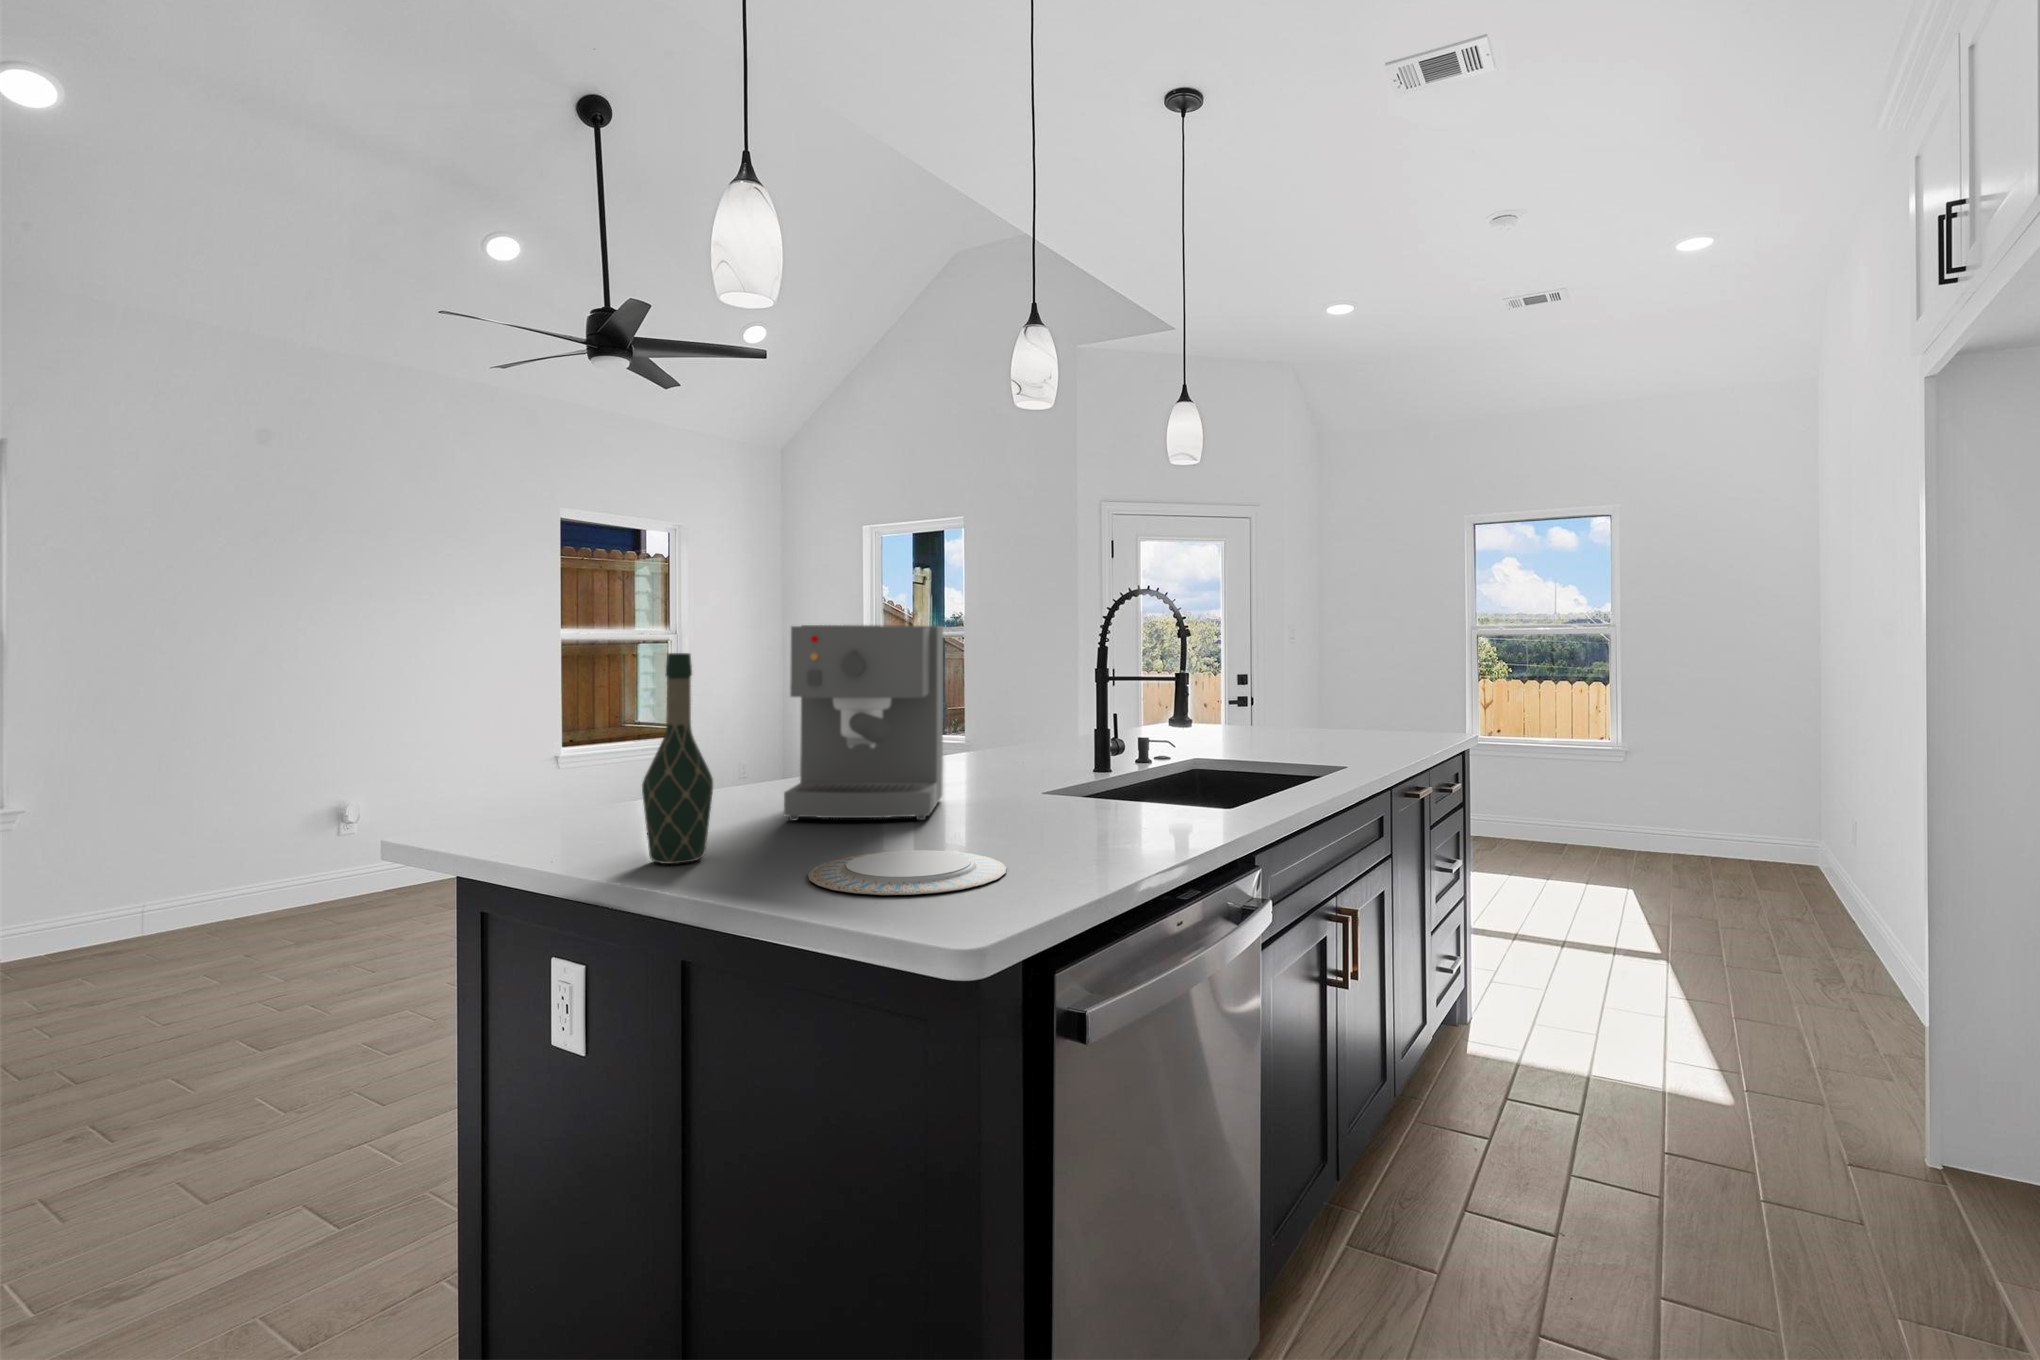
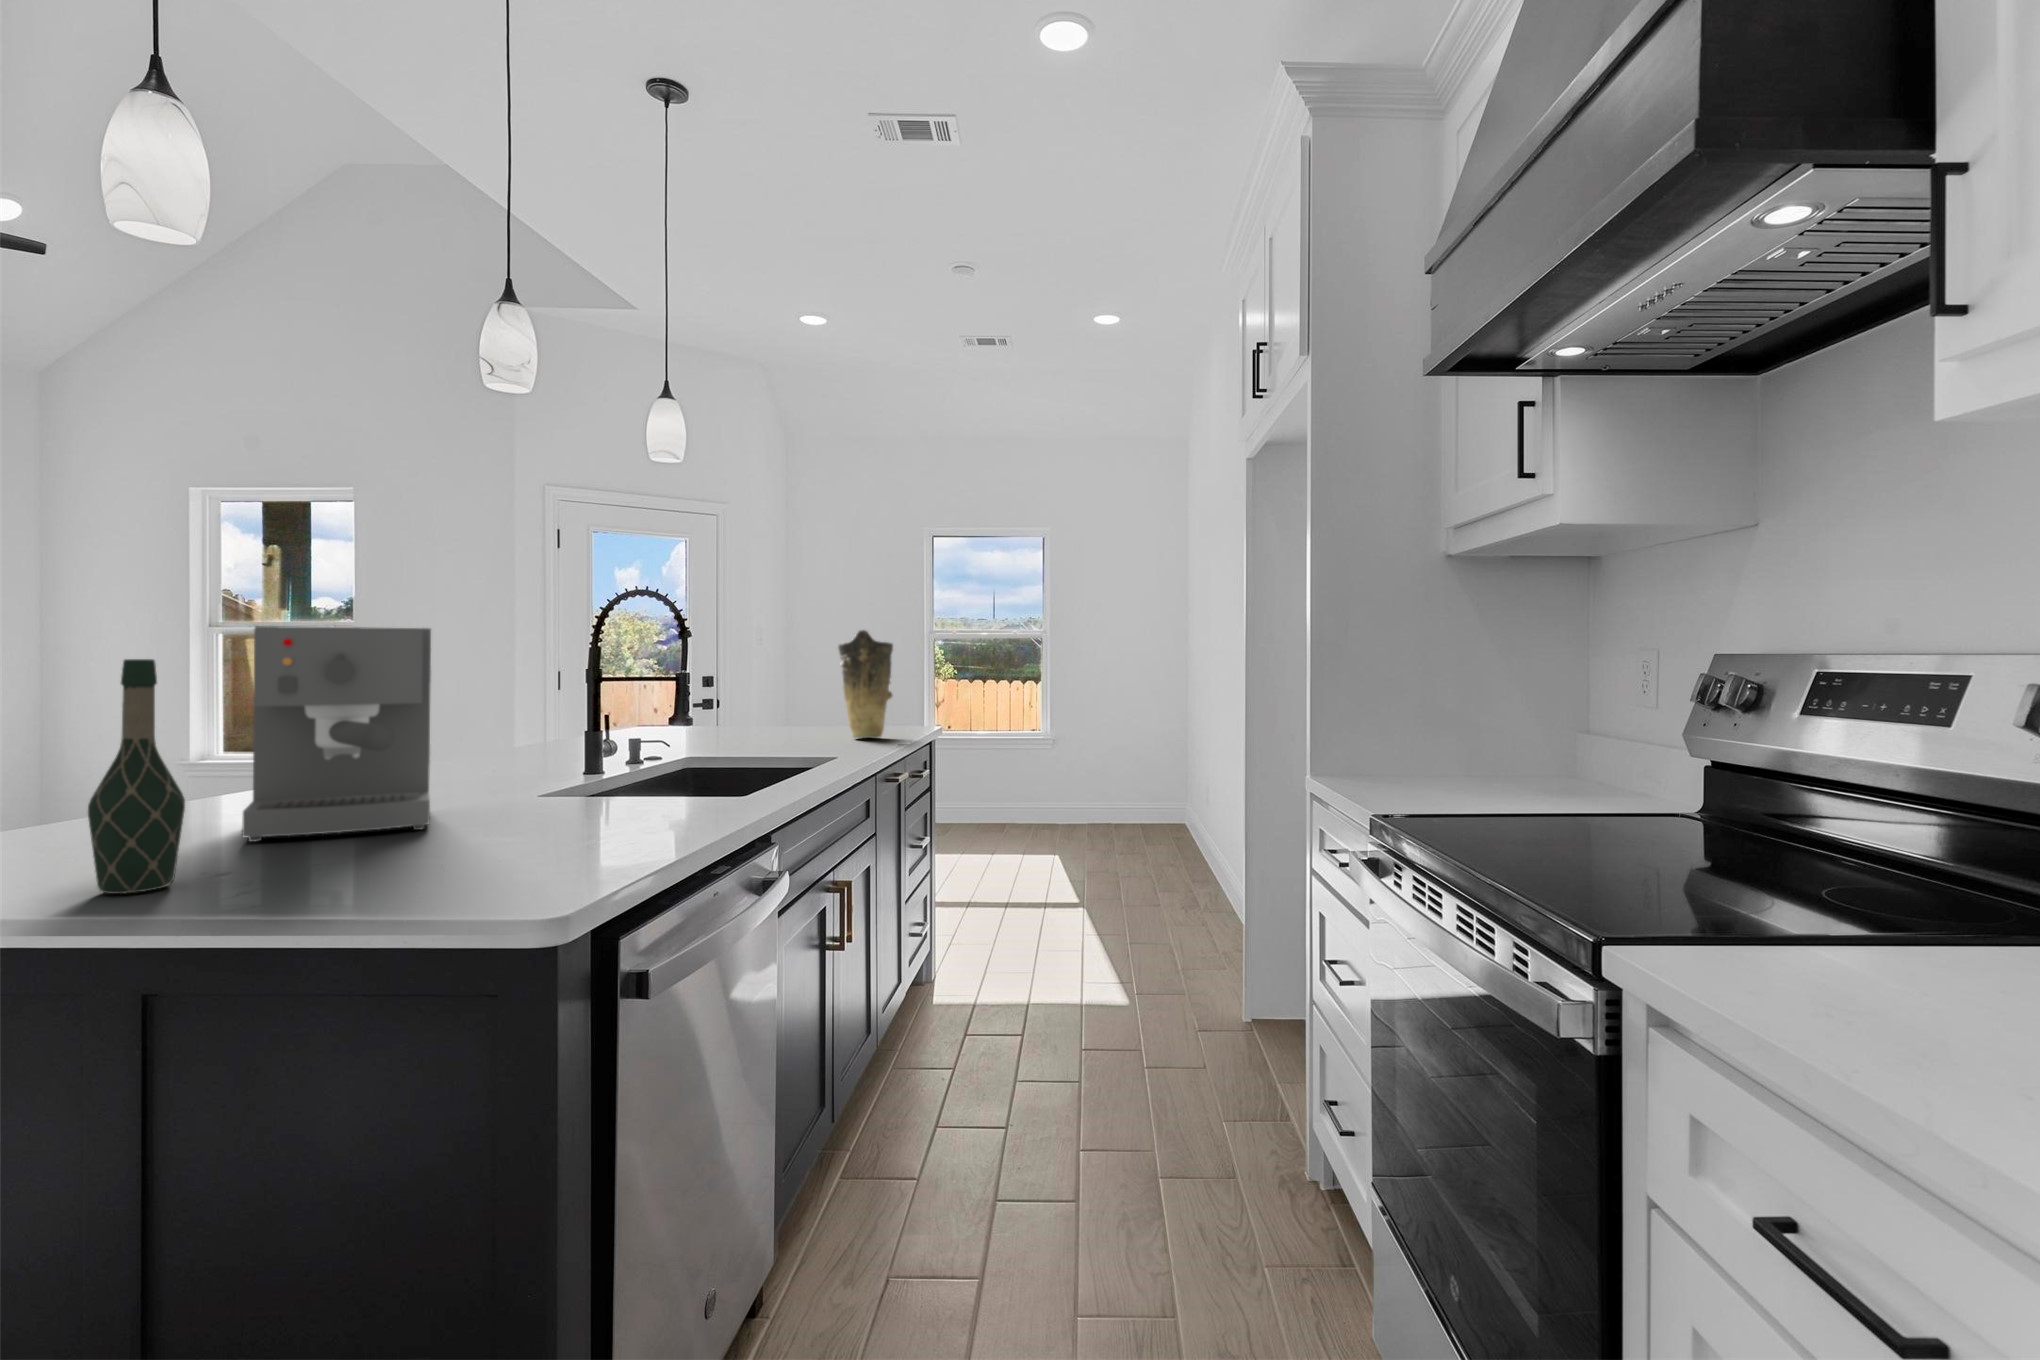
vase: none [1358,627,1419,746] -> present [838,630,893,738]
plate: present [808,850,1006,895] -> none [328,853,553,894]

